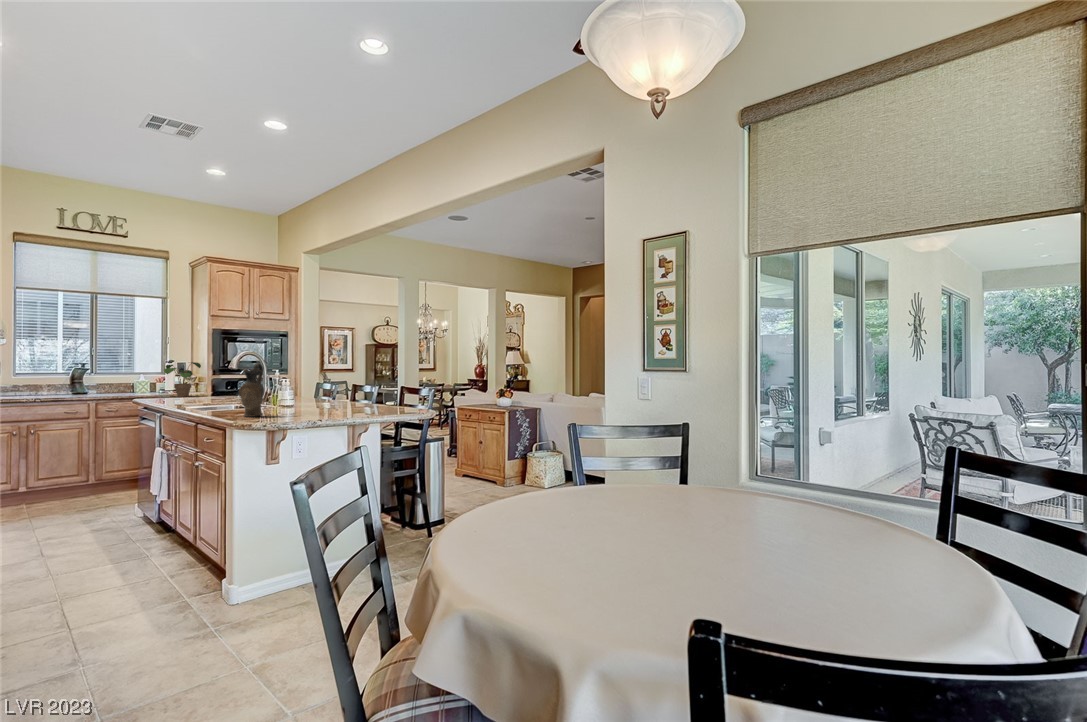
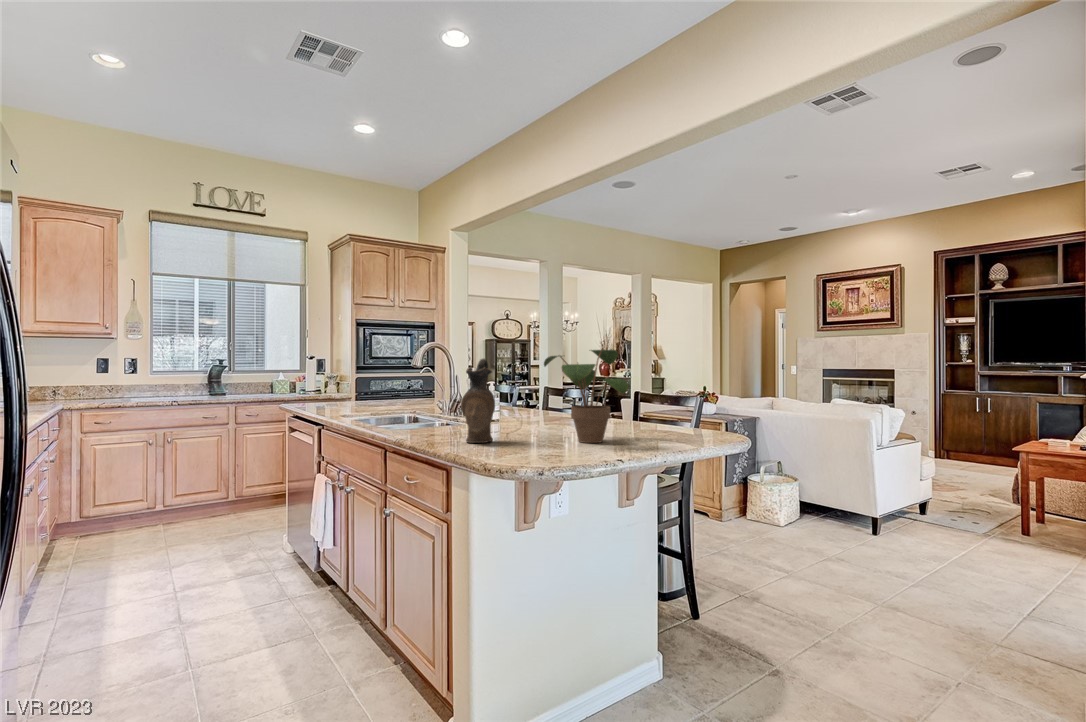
potted plant: present [164,362,201,397] -> present [544,349,629,443]

